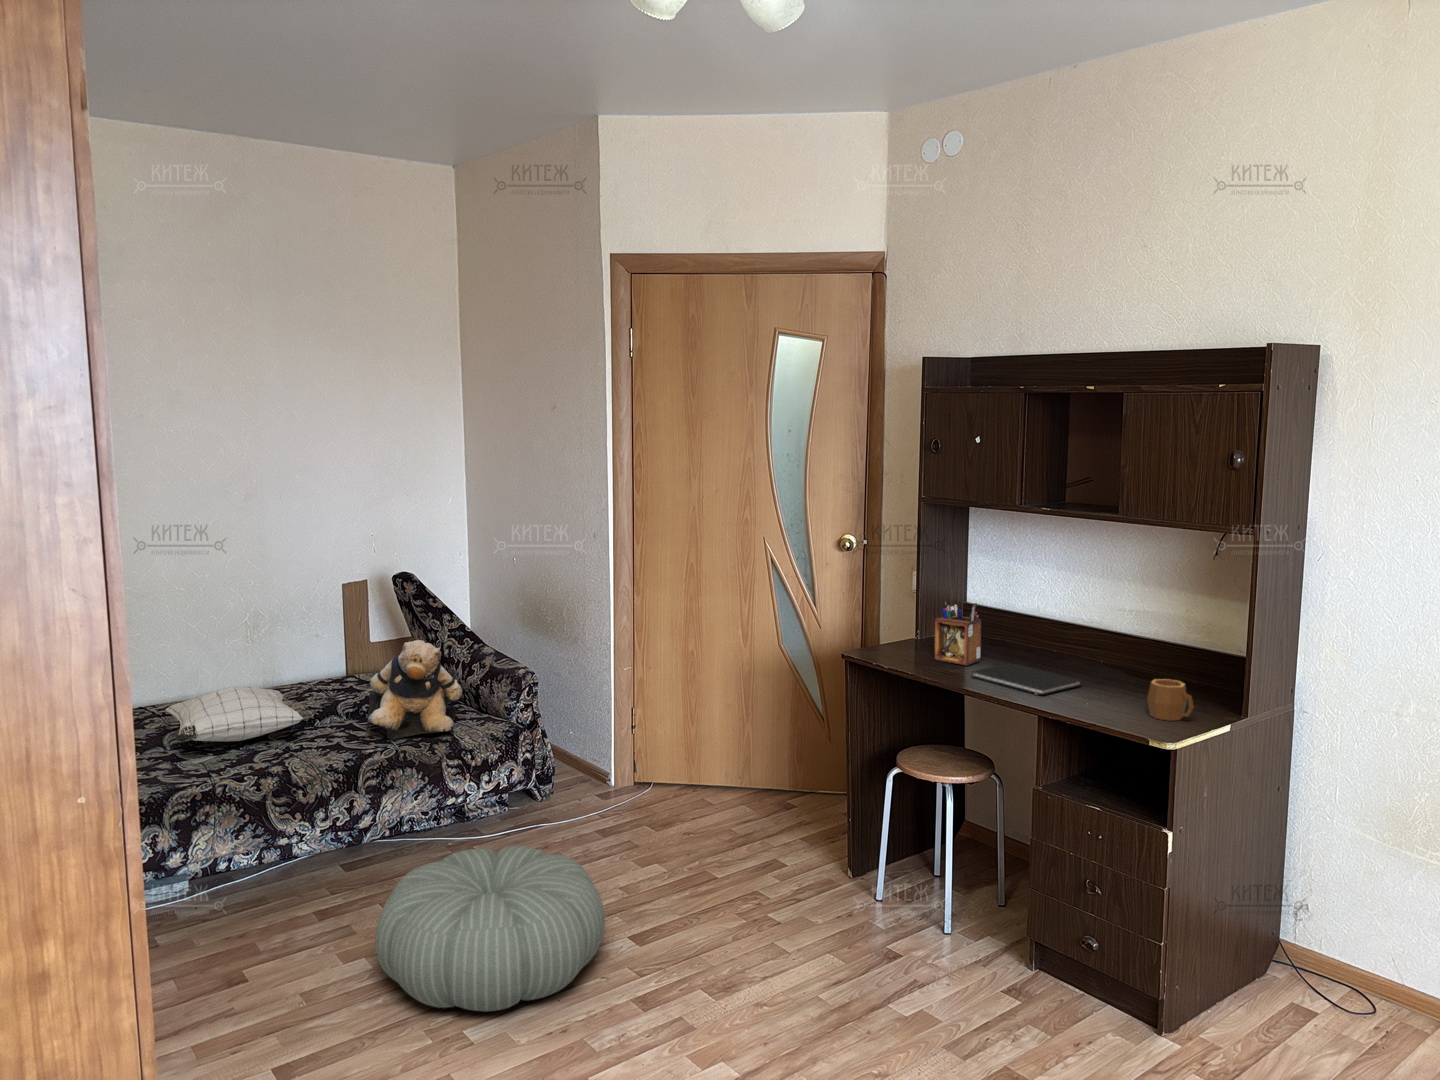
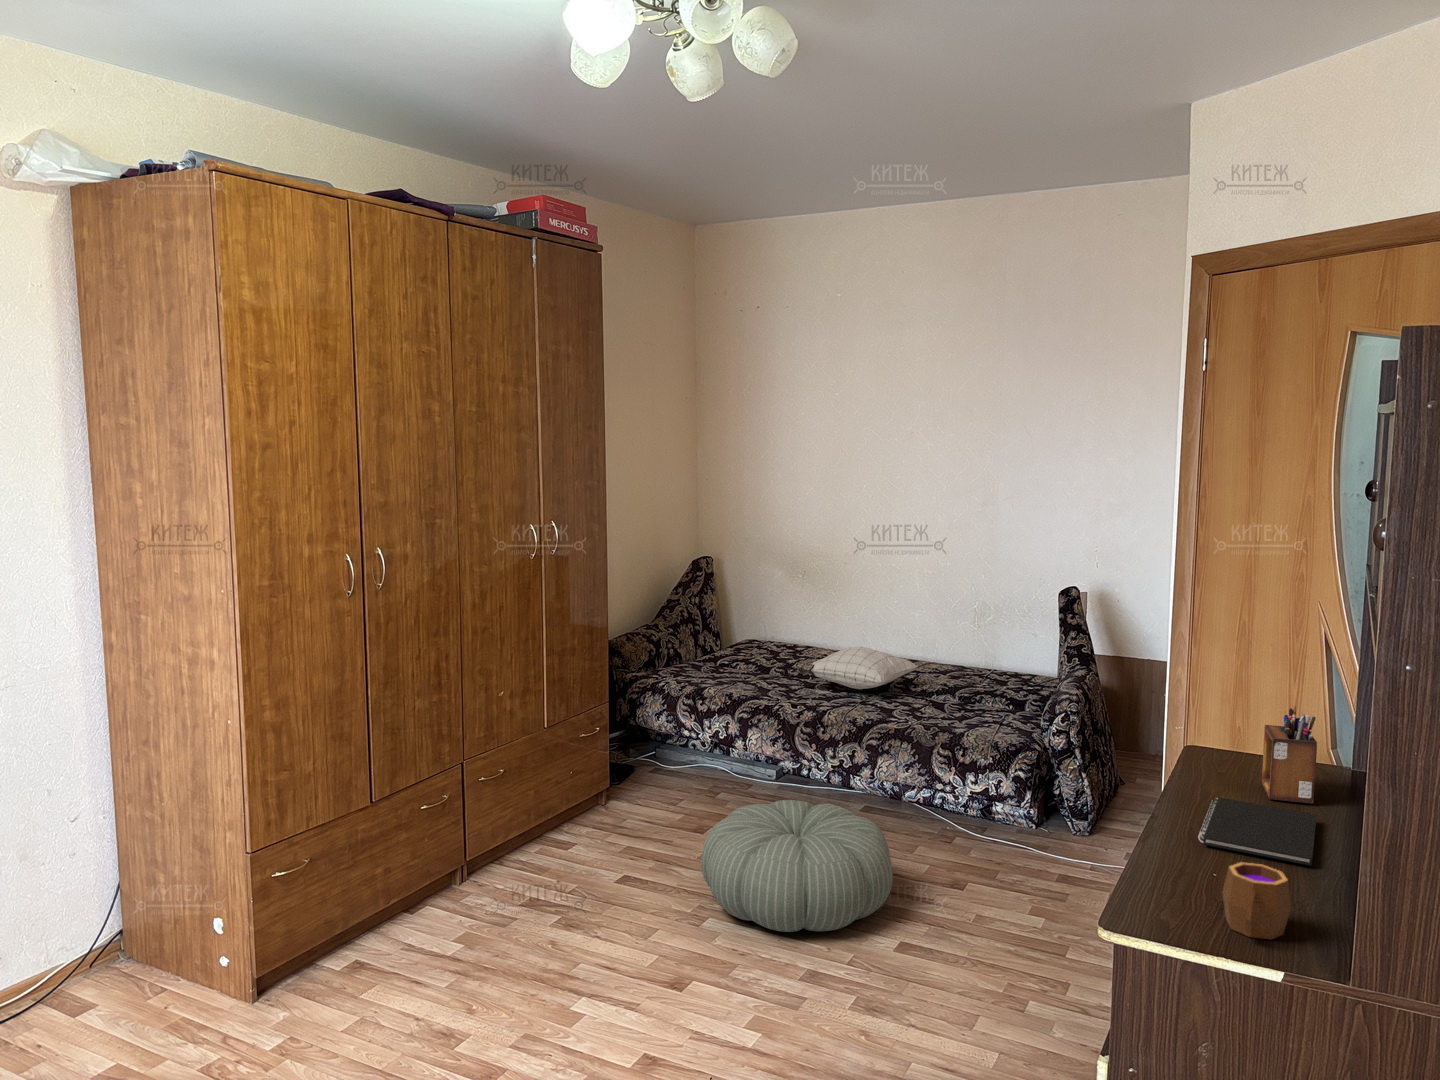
teddy bear: present [367,640,462,739] -> none [913,637,1004,730]

